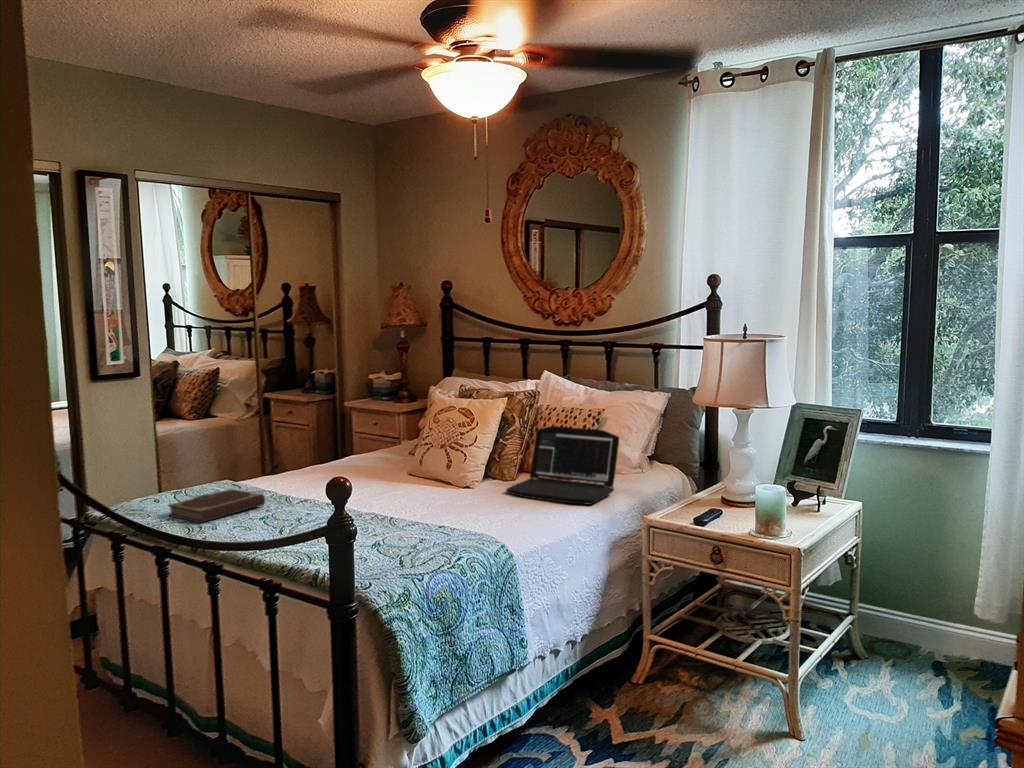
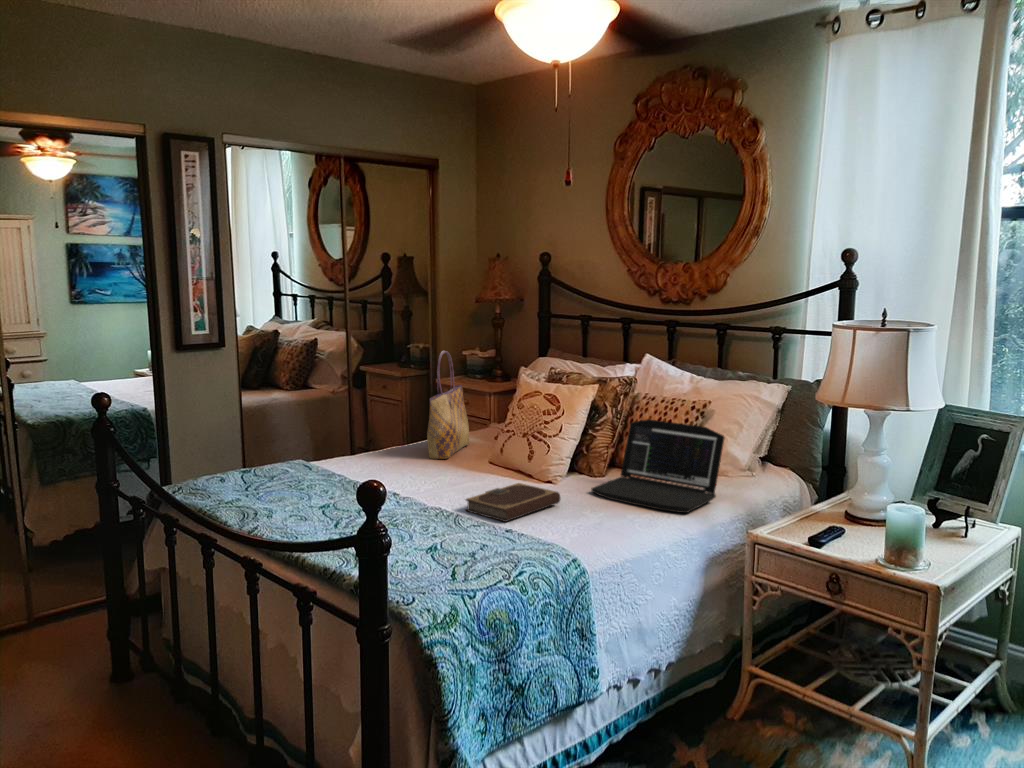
tote bag: none [350,372,387,472] -> present [427,351,470,459]
notebook: present [169,489,265,523] -> present [466,483,560,522]

